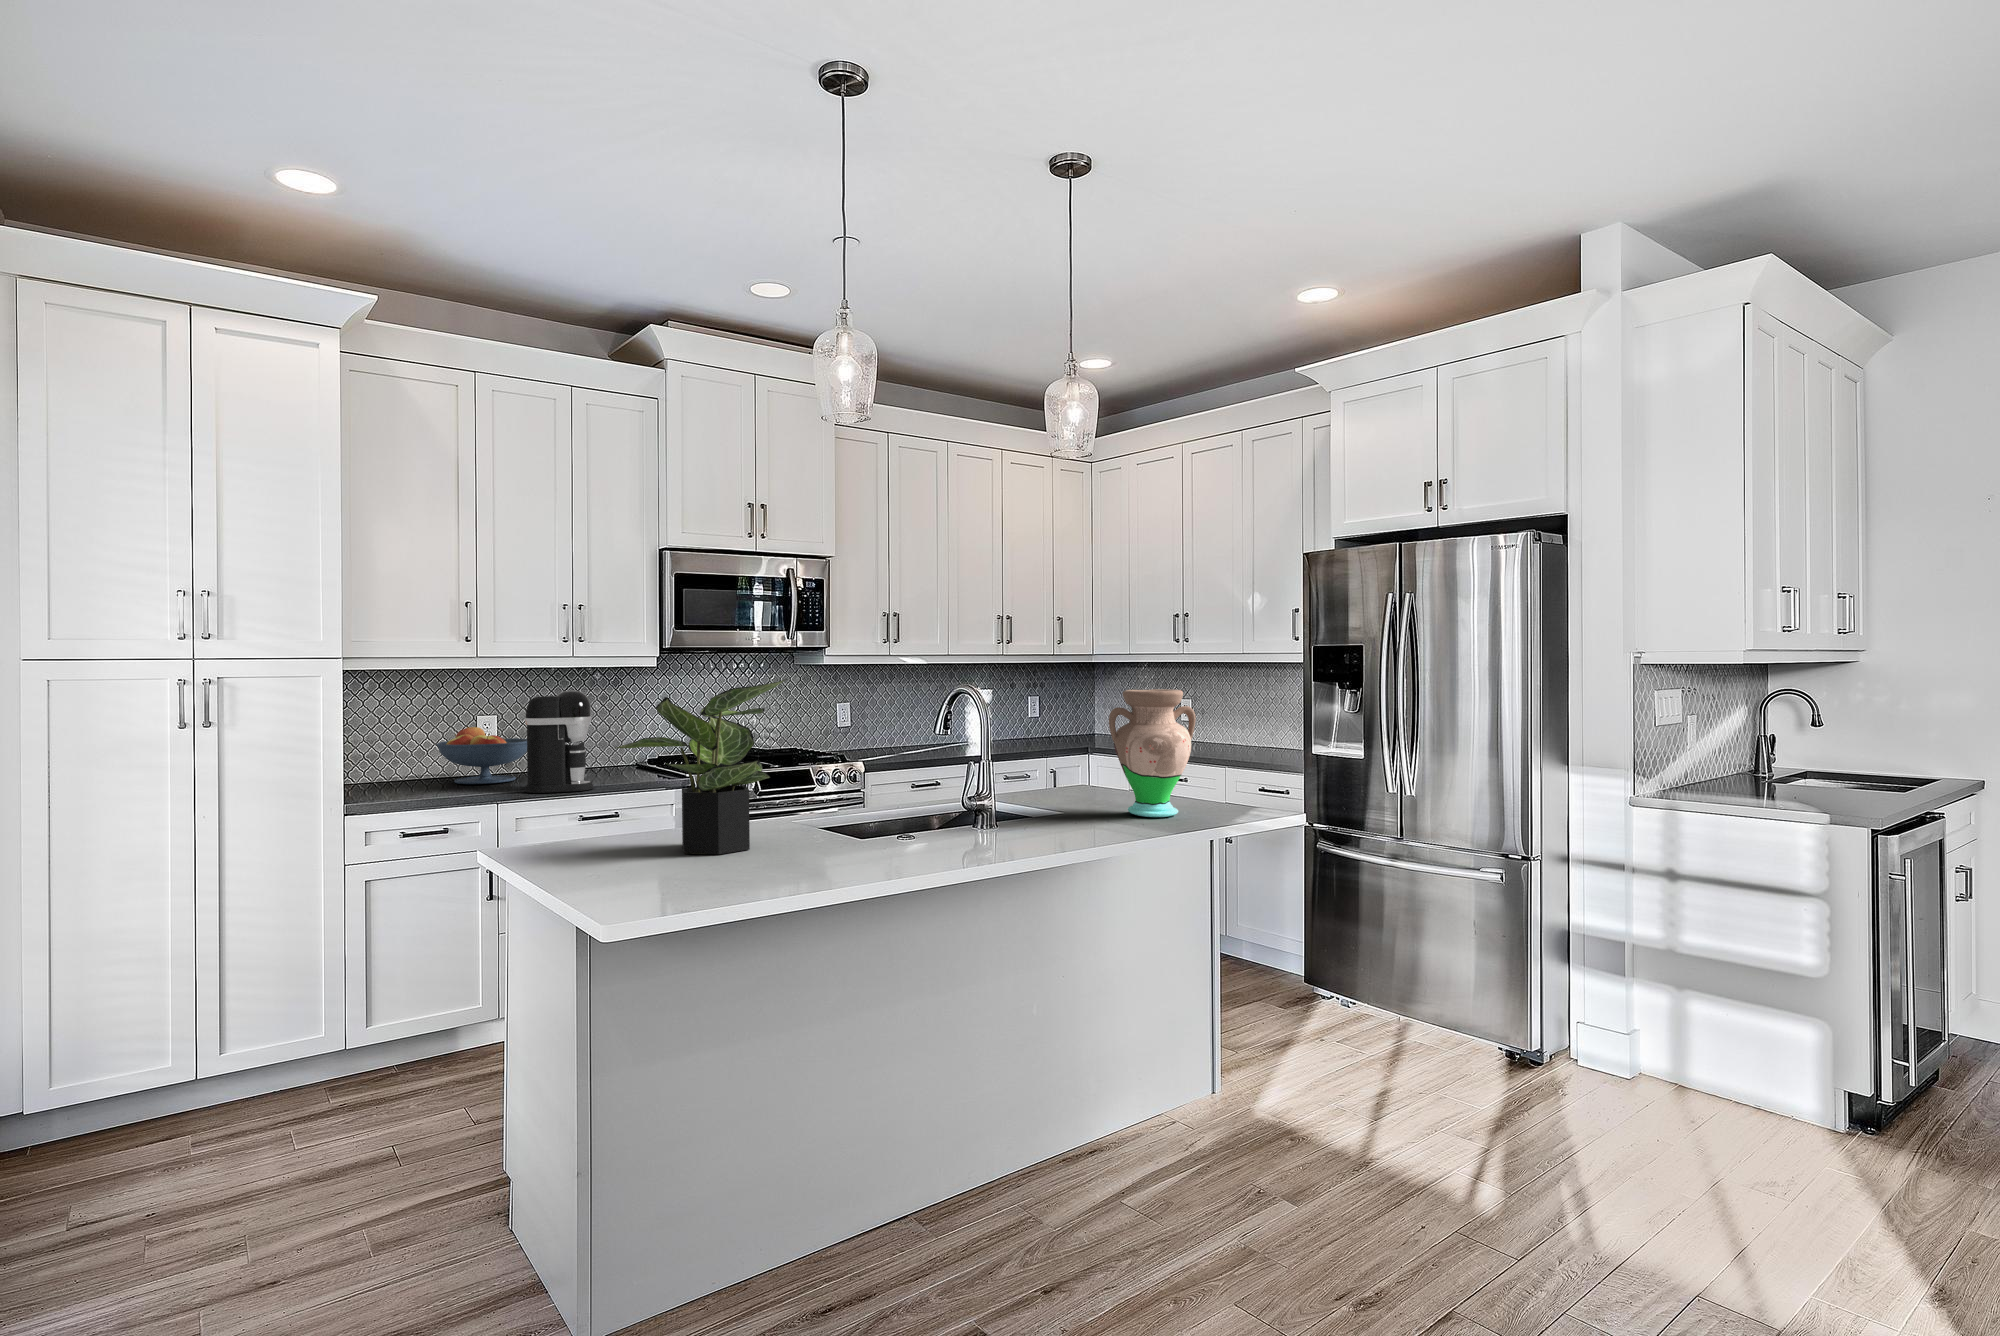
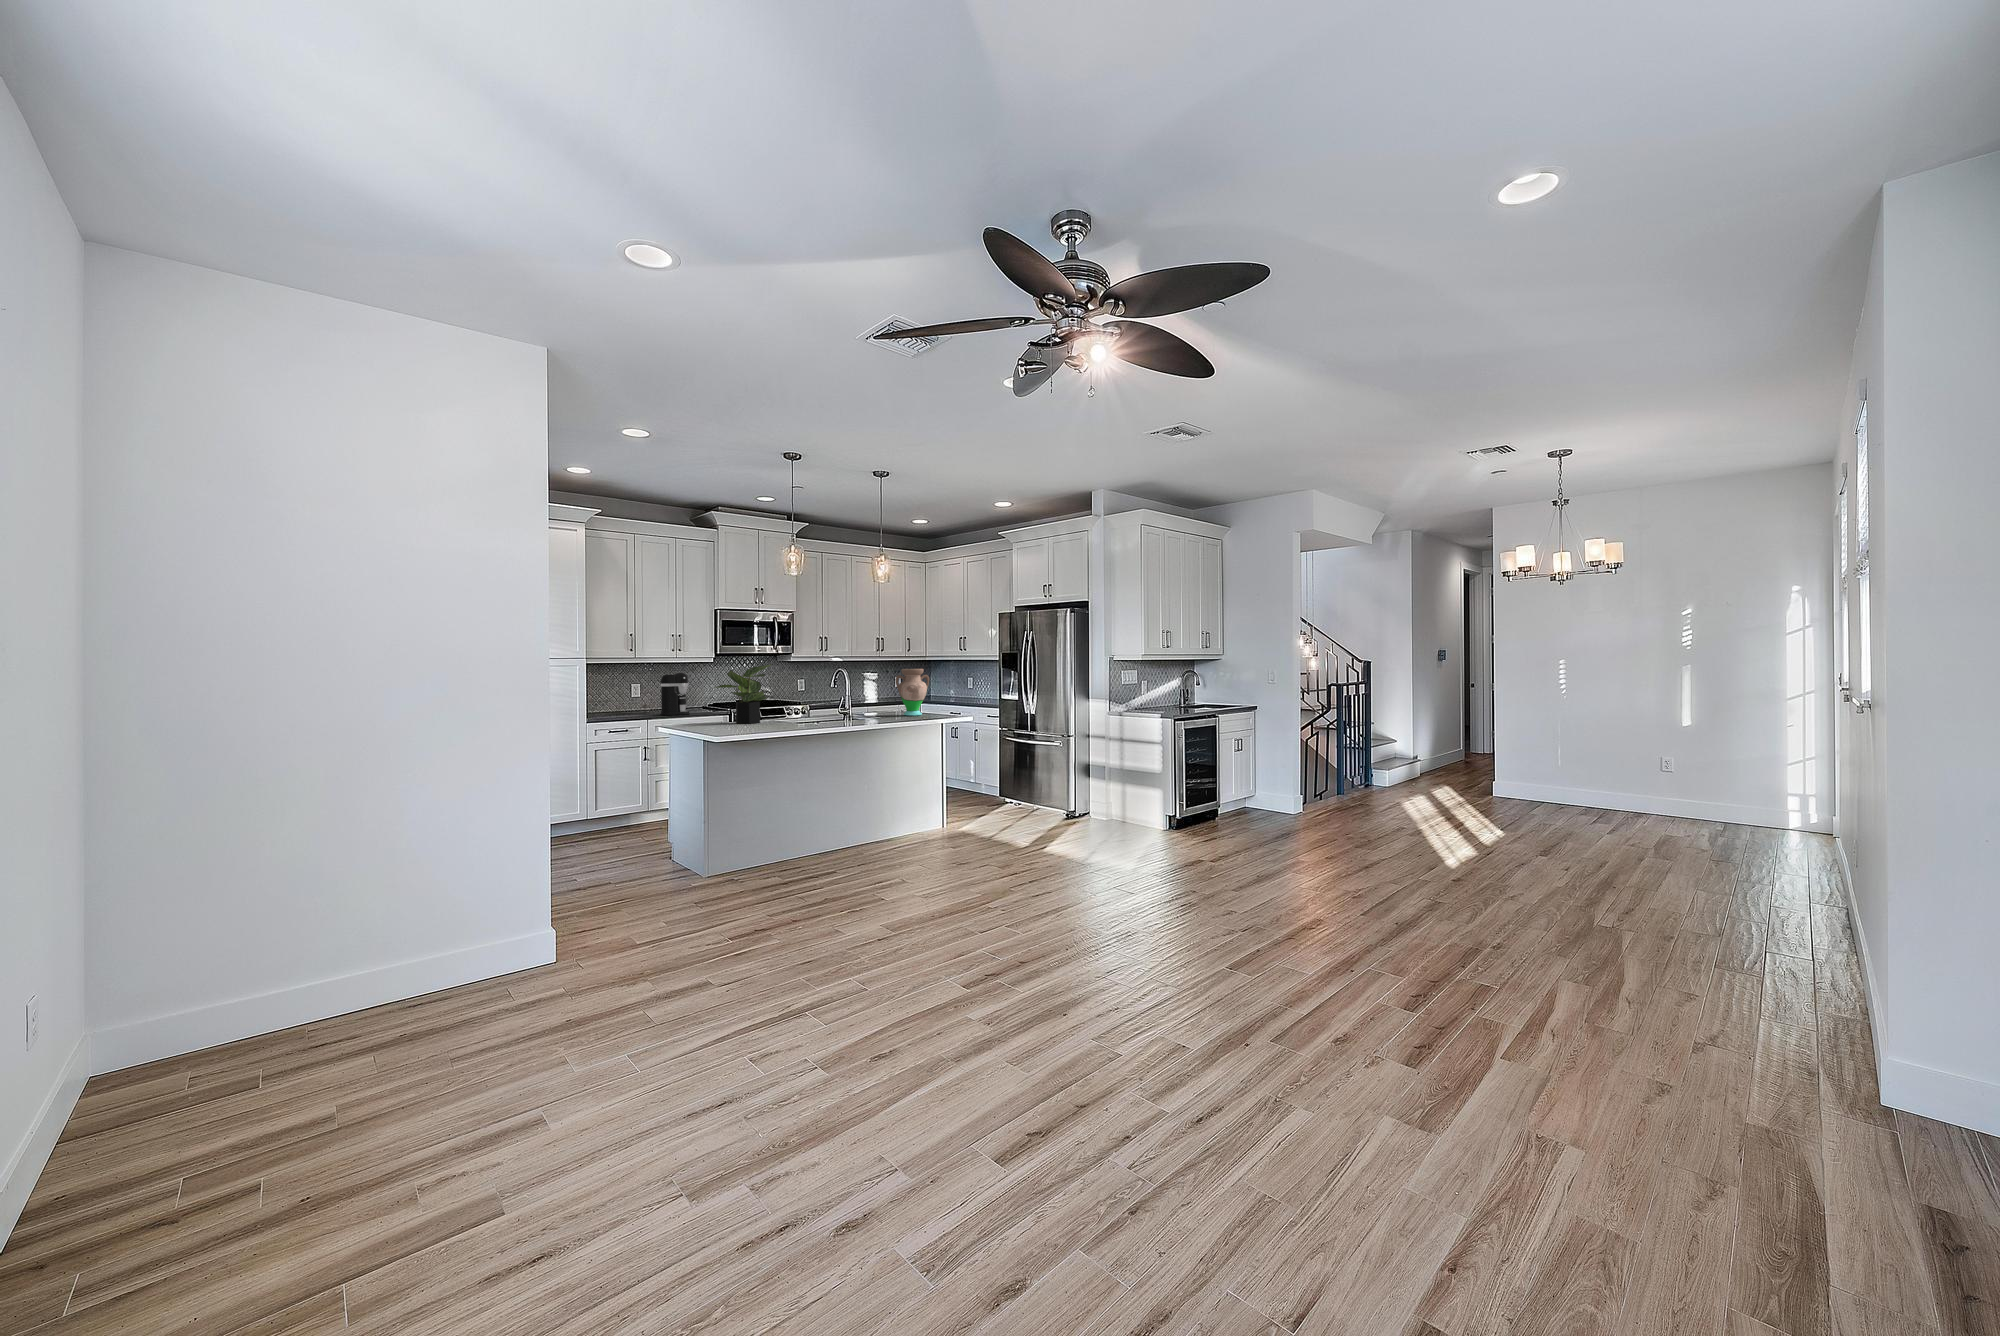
fruit bowl: present [437,727,527,784] -> none [619,689,660,713]

